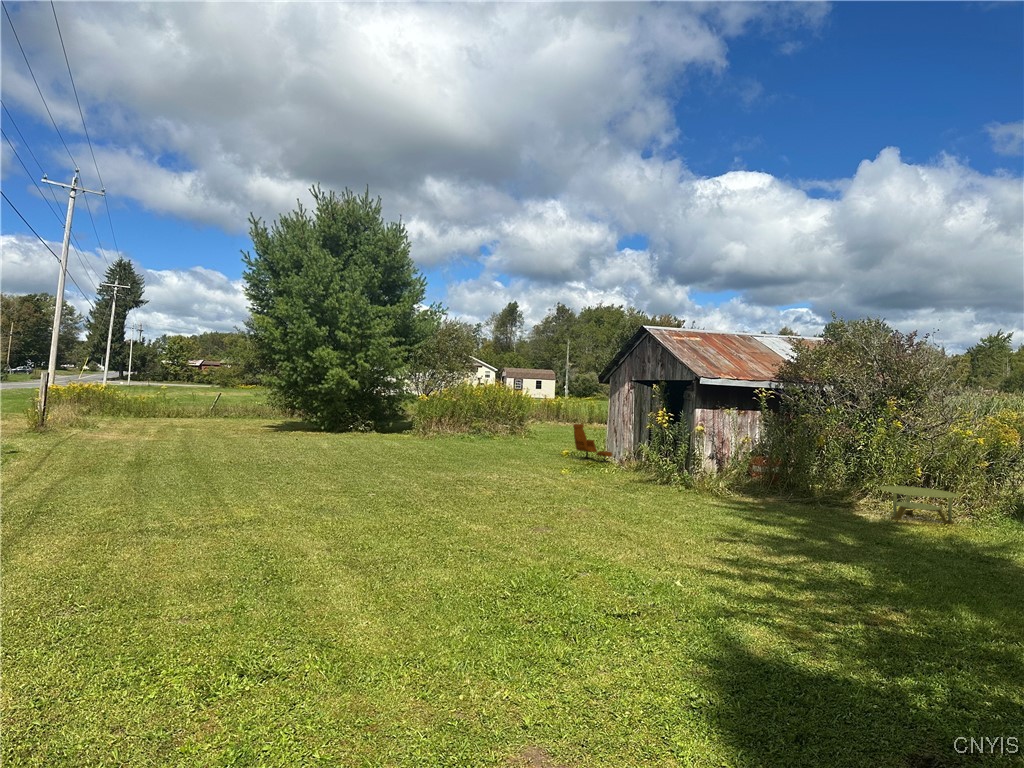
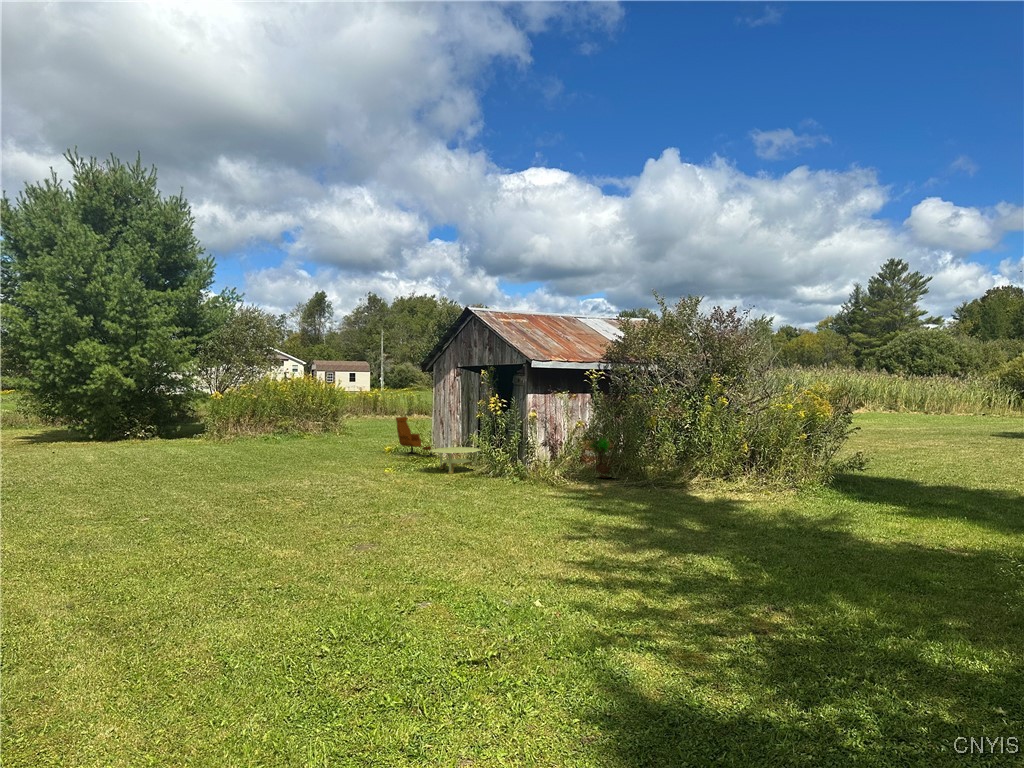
potted tree: none [752,449,783,494] -> present [589,437,611,478]
round table: present [879,486,959,524] -> present [430,447,480,474]

